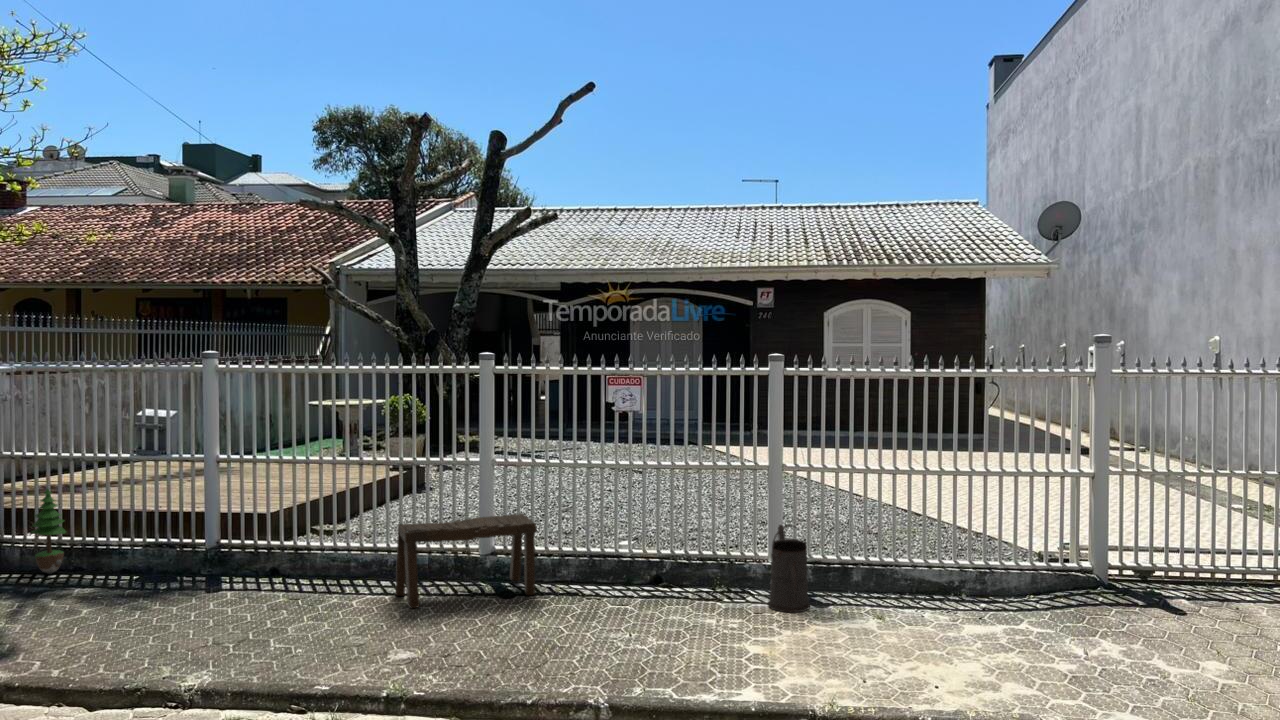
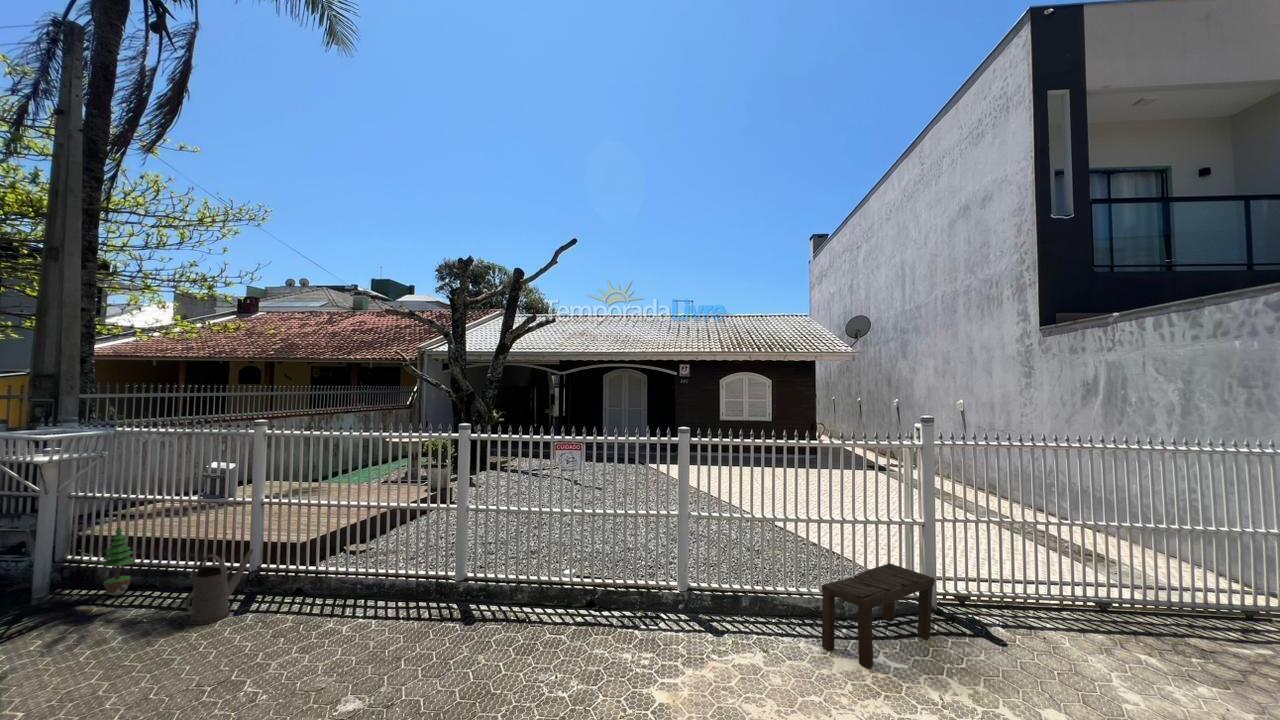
bench: present [396,513,537,608] -> present [822,563,935,668]
watering can: present [768,525,810,612] -> present [186,549,253,625]

